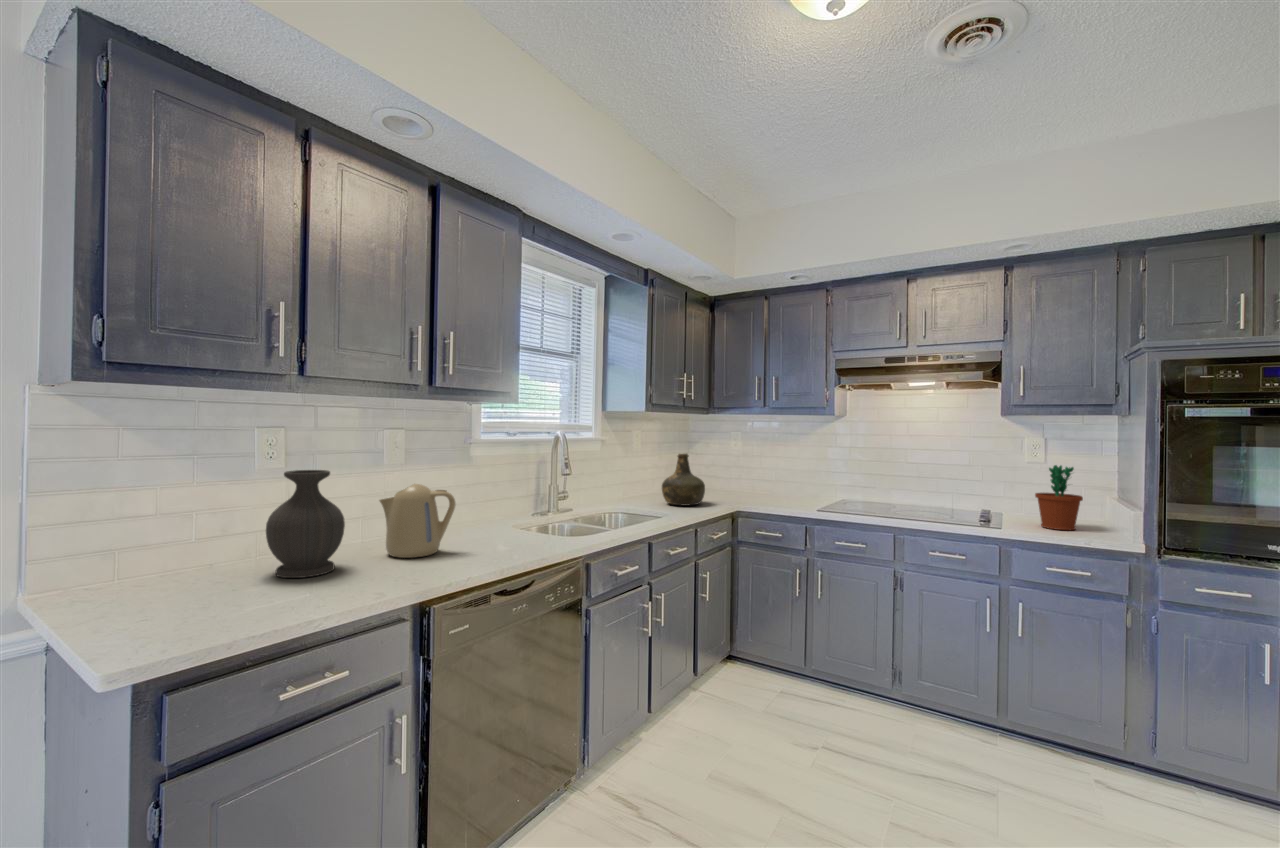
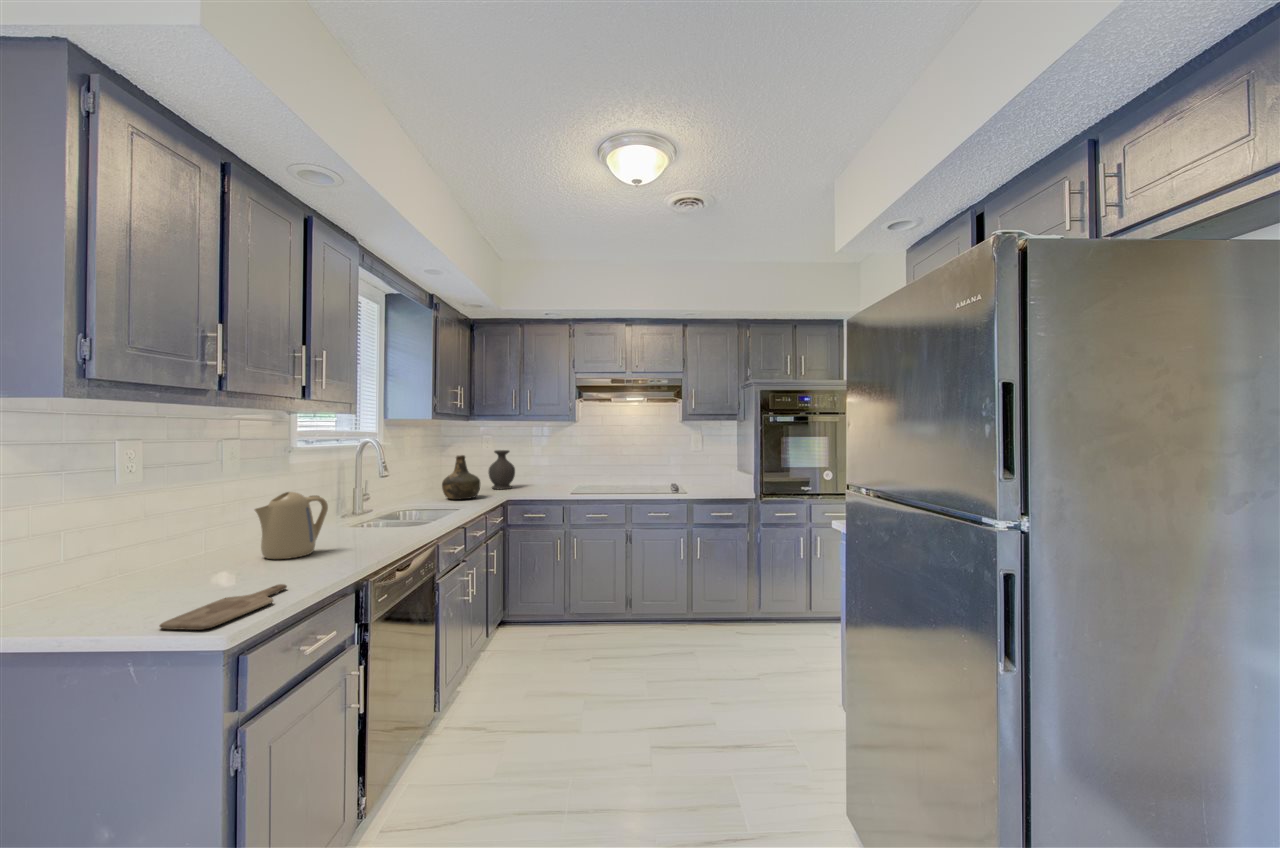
flower pot: present [1035,465,1083,530] -> none [702,451,726,491]
vase: present [266,470,345,578] -> present [488,450,515,489]
cutting board: none [144,592,327,641] -> present [160,584,287,630]

